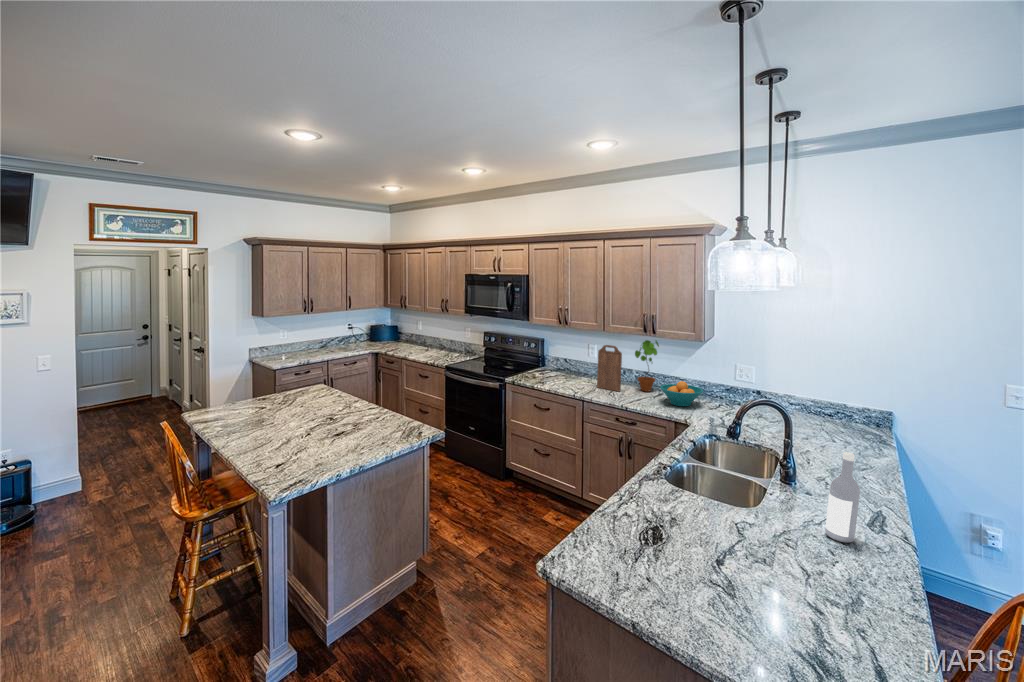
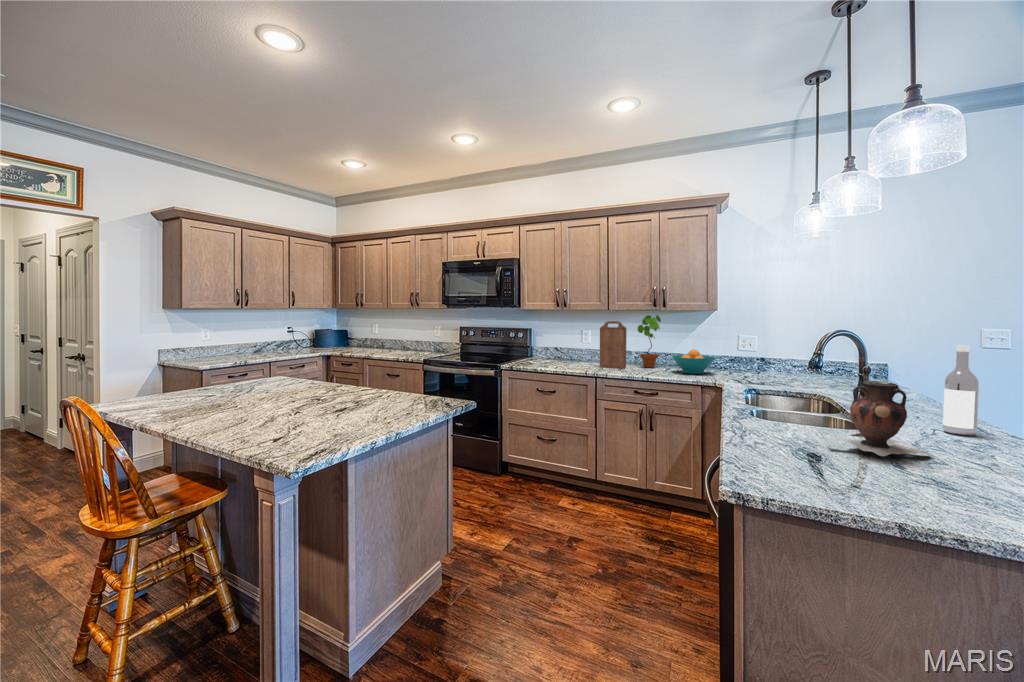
vase: none [670,494,759,573] -> present [827,381,930,456]

